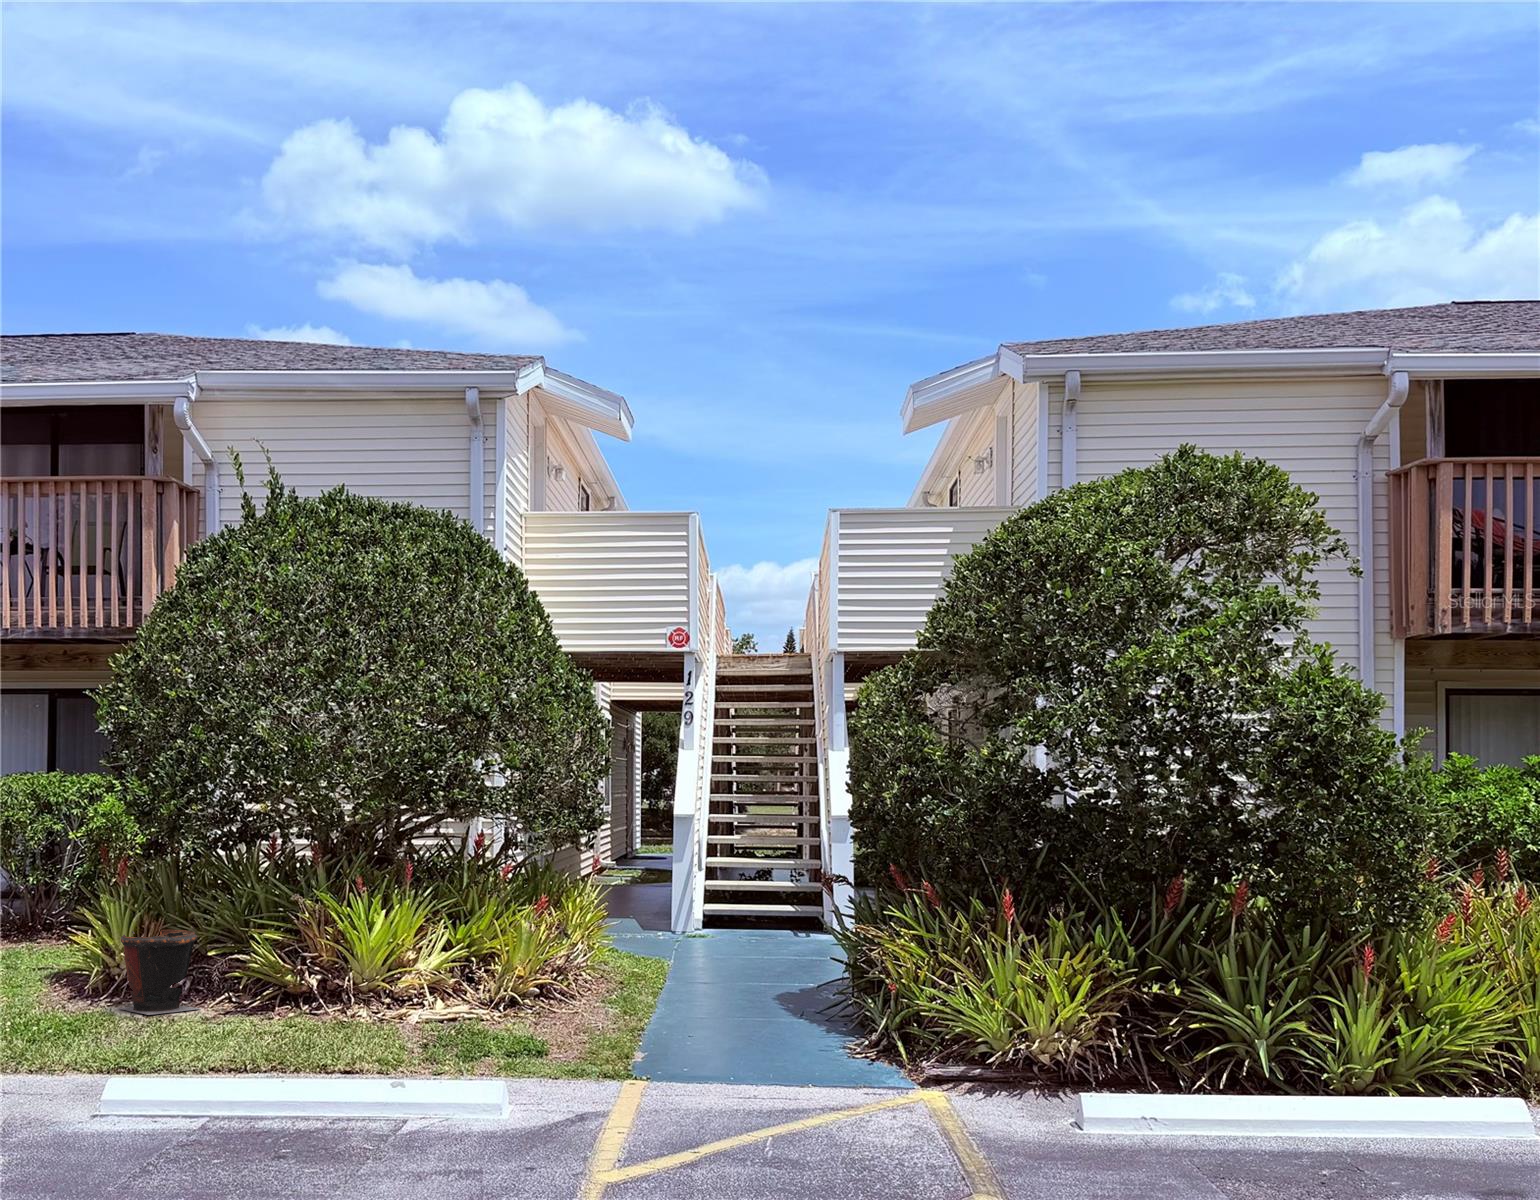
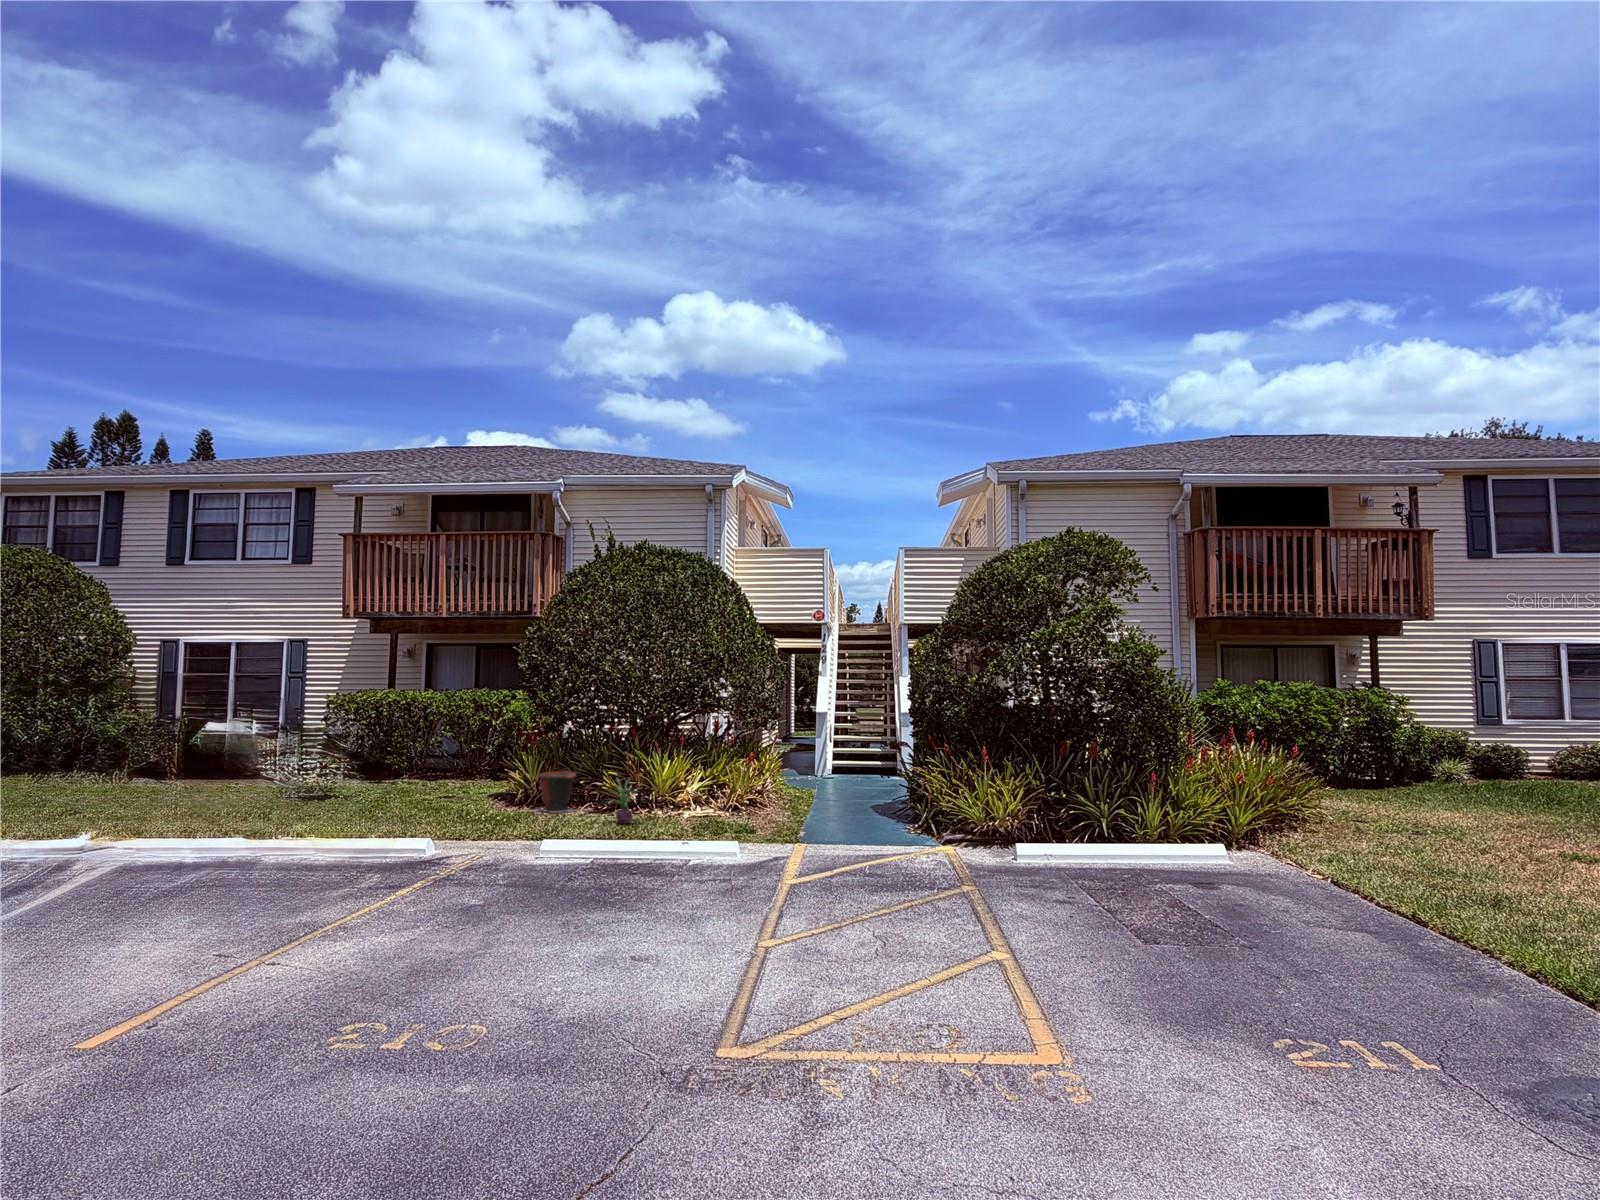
decorative plant: none [237,945,339,1039] -> present [611,779,632,824]

